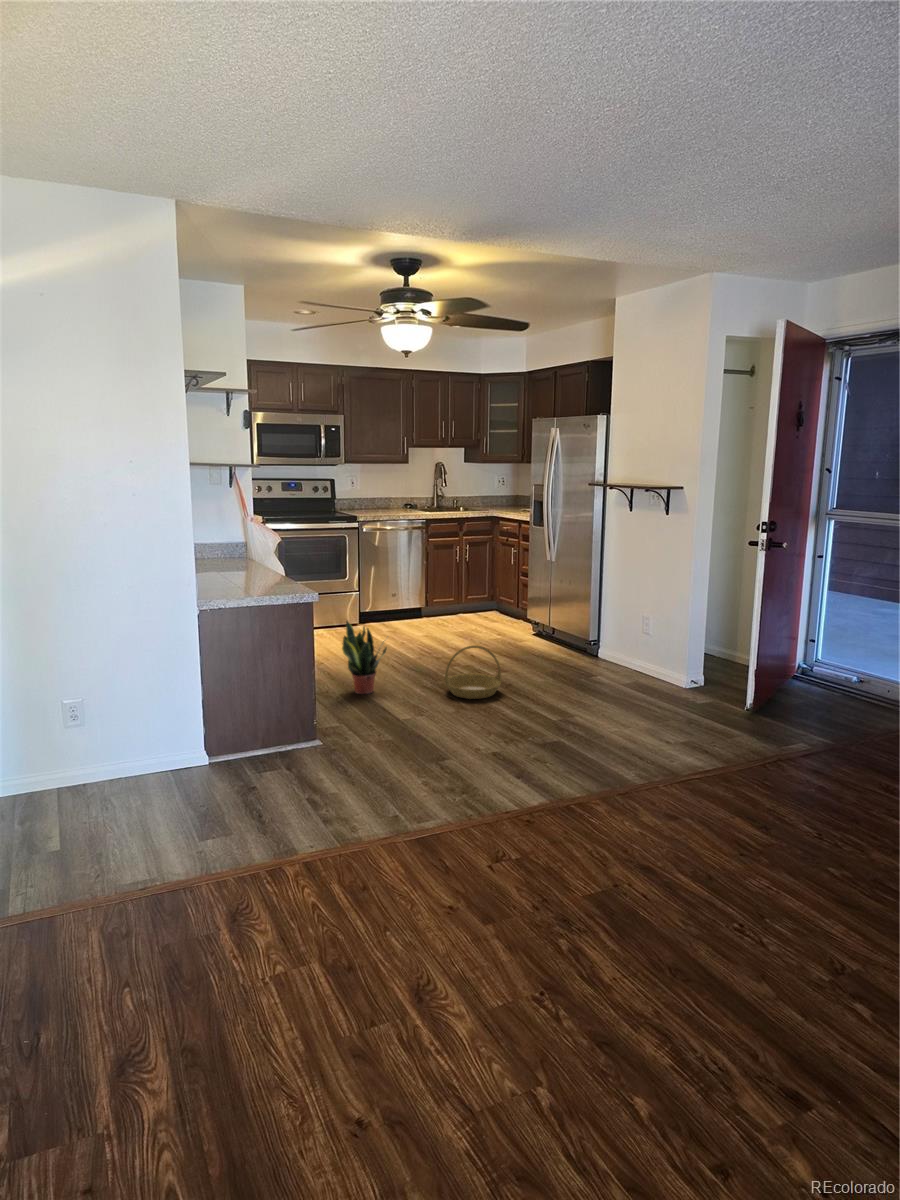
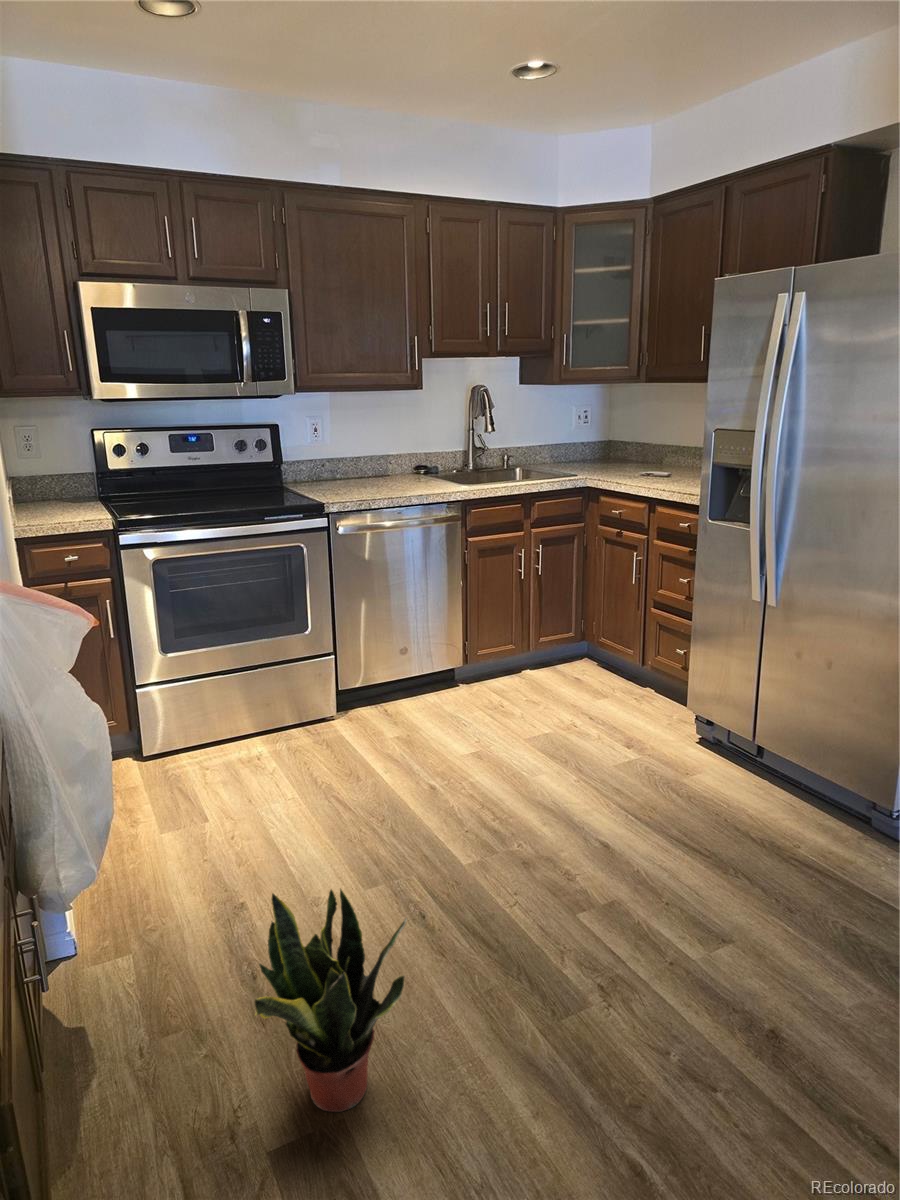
basket: present [445,646,502,699] -> none [583,959,764,1145]

